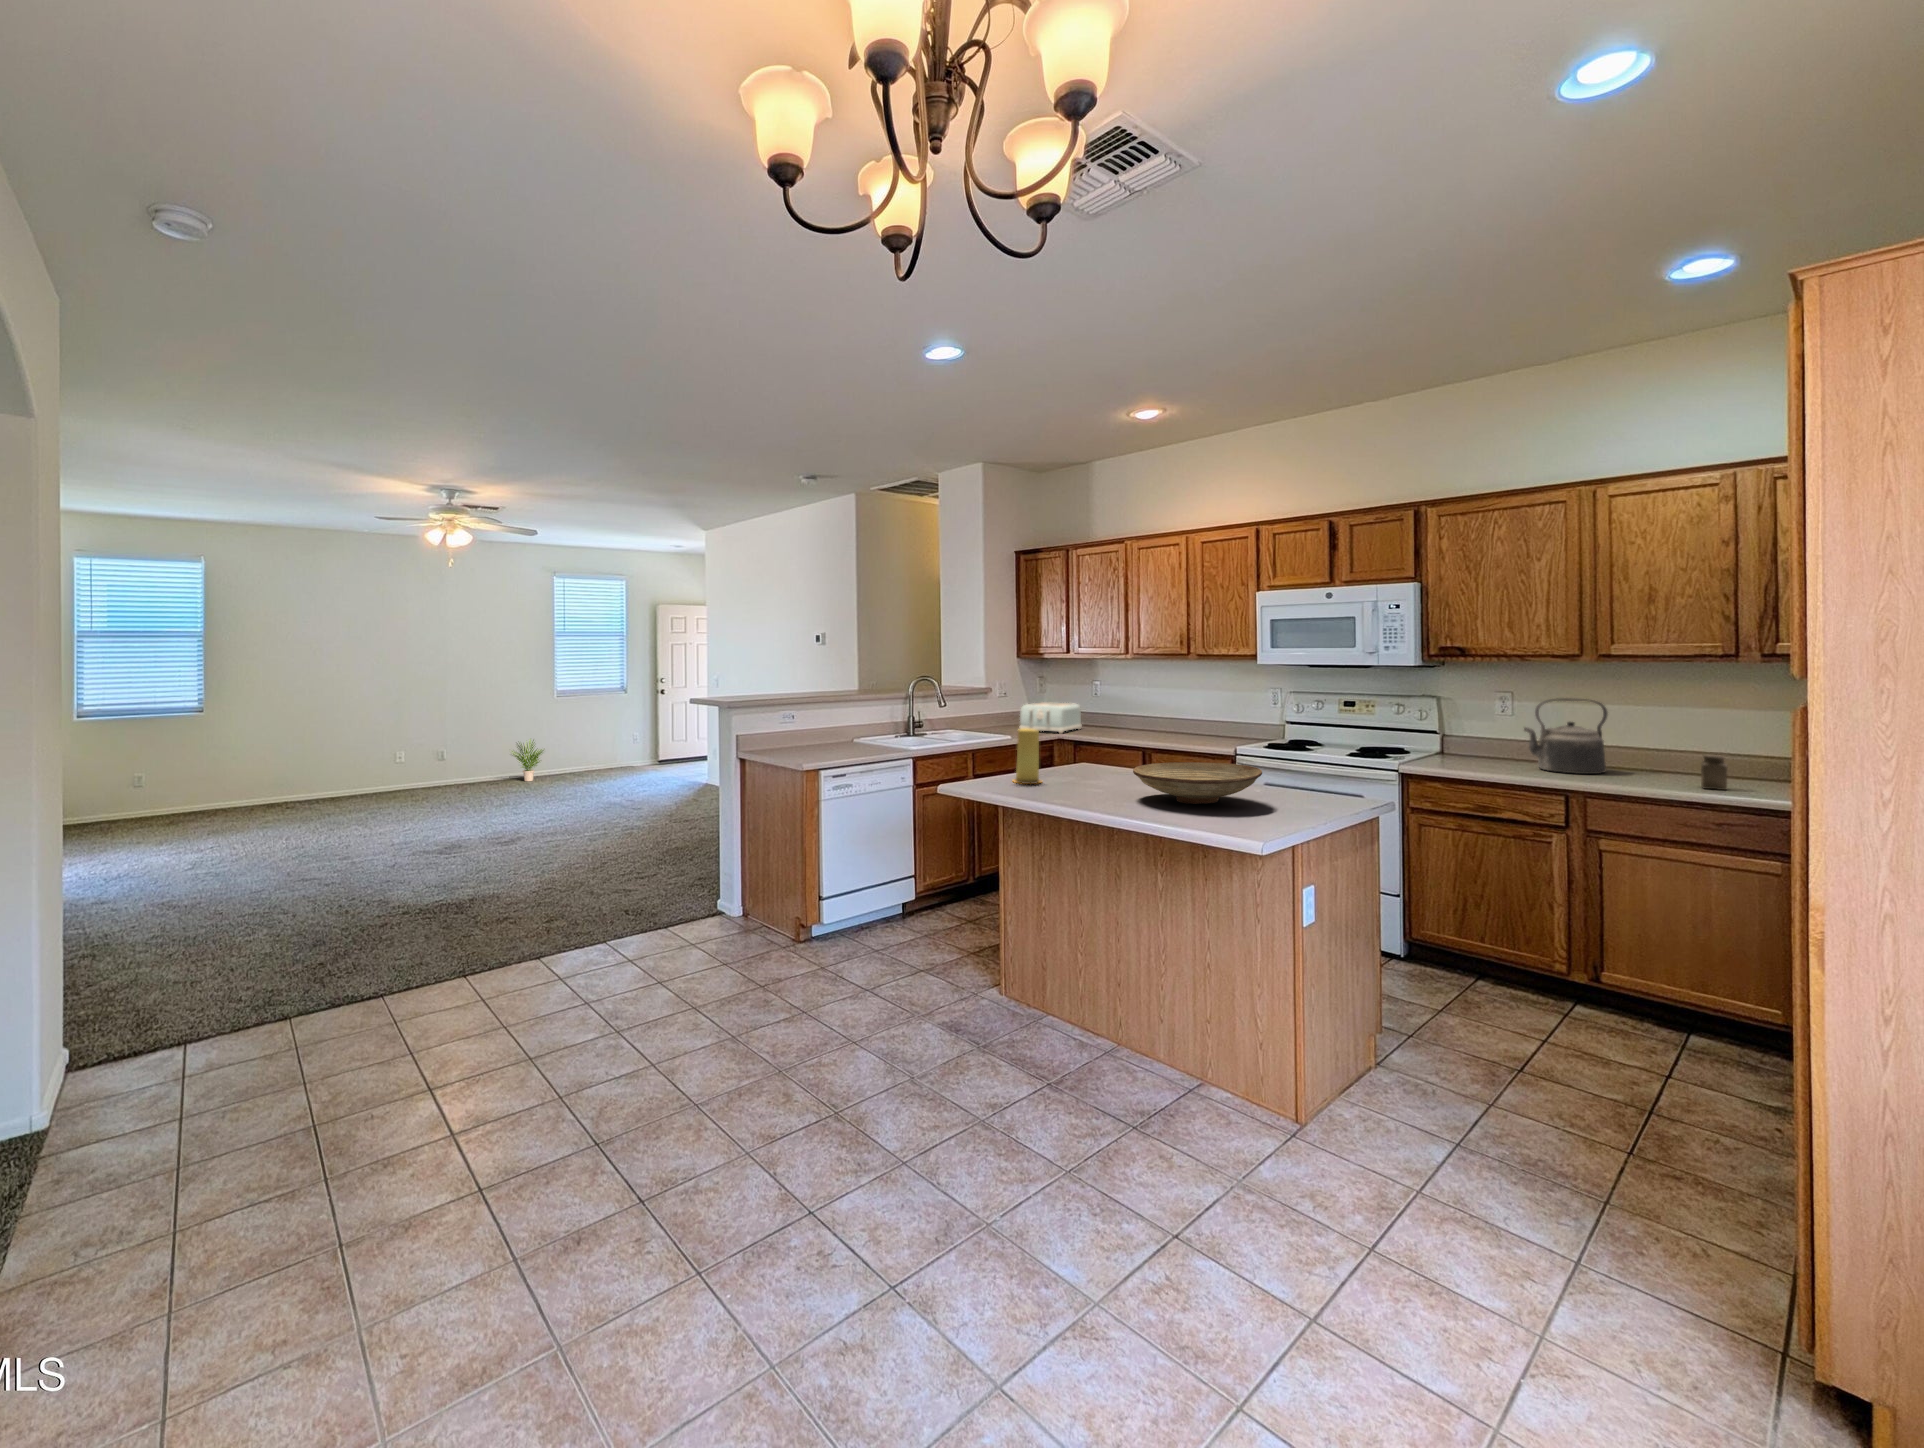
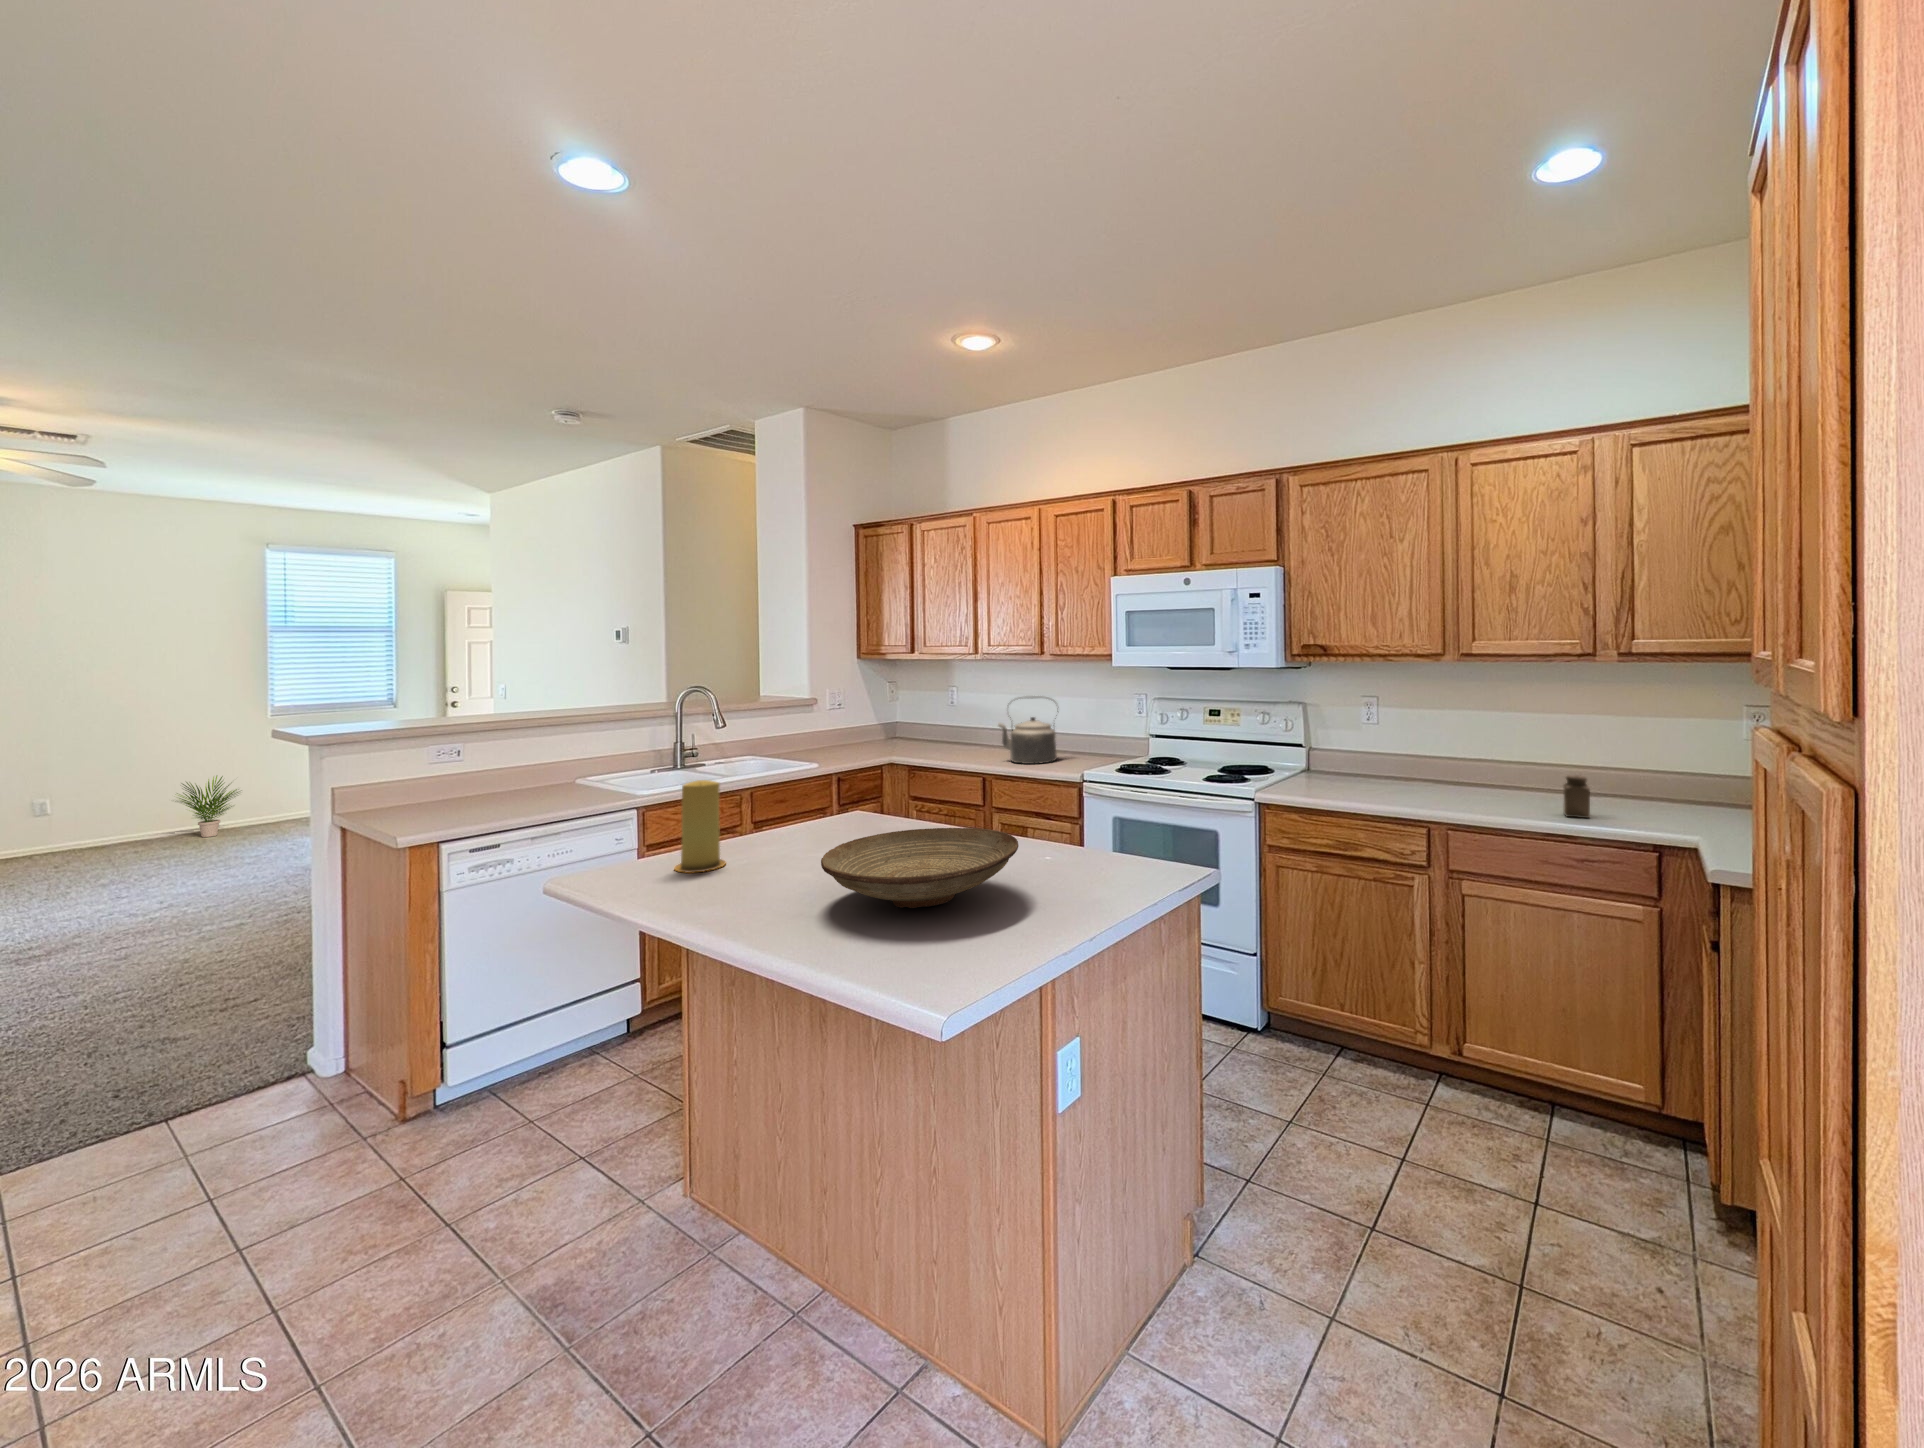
kettle: present [1524,698,1608,774] -> present [998,696,1058,764]
toaster: present [1020,702,1082,733] -> none [847,715,930,755]

